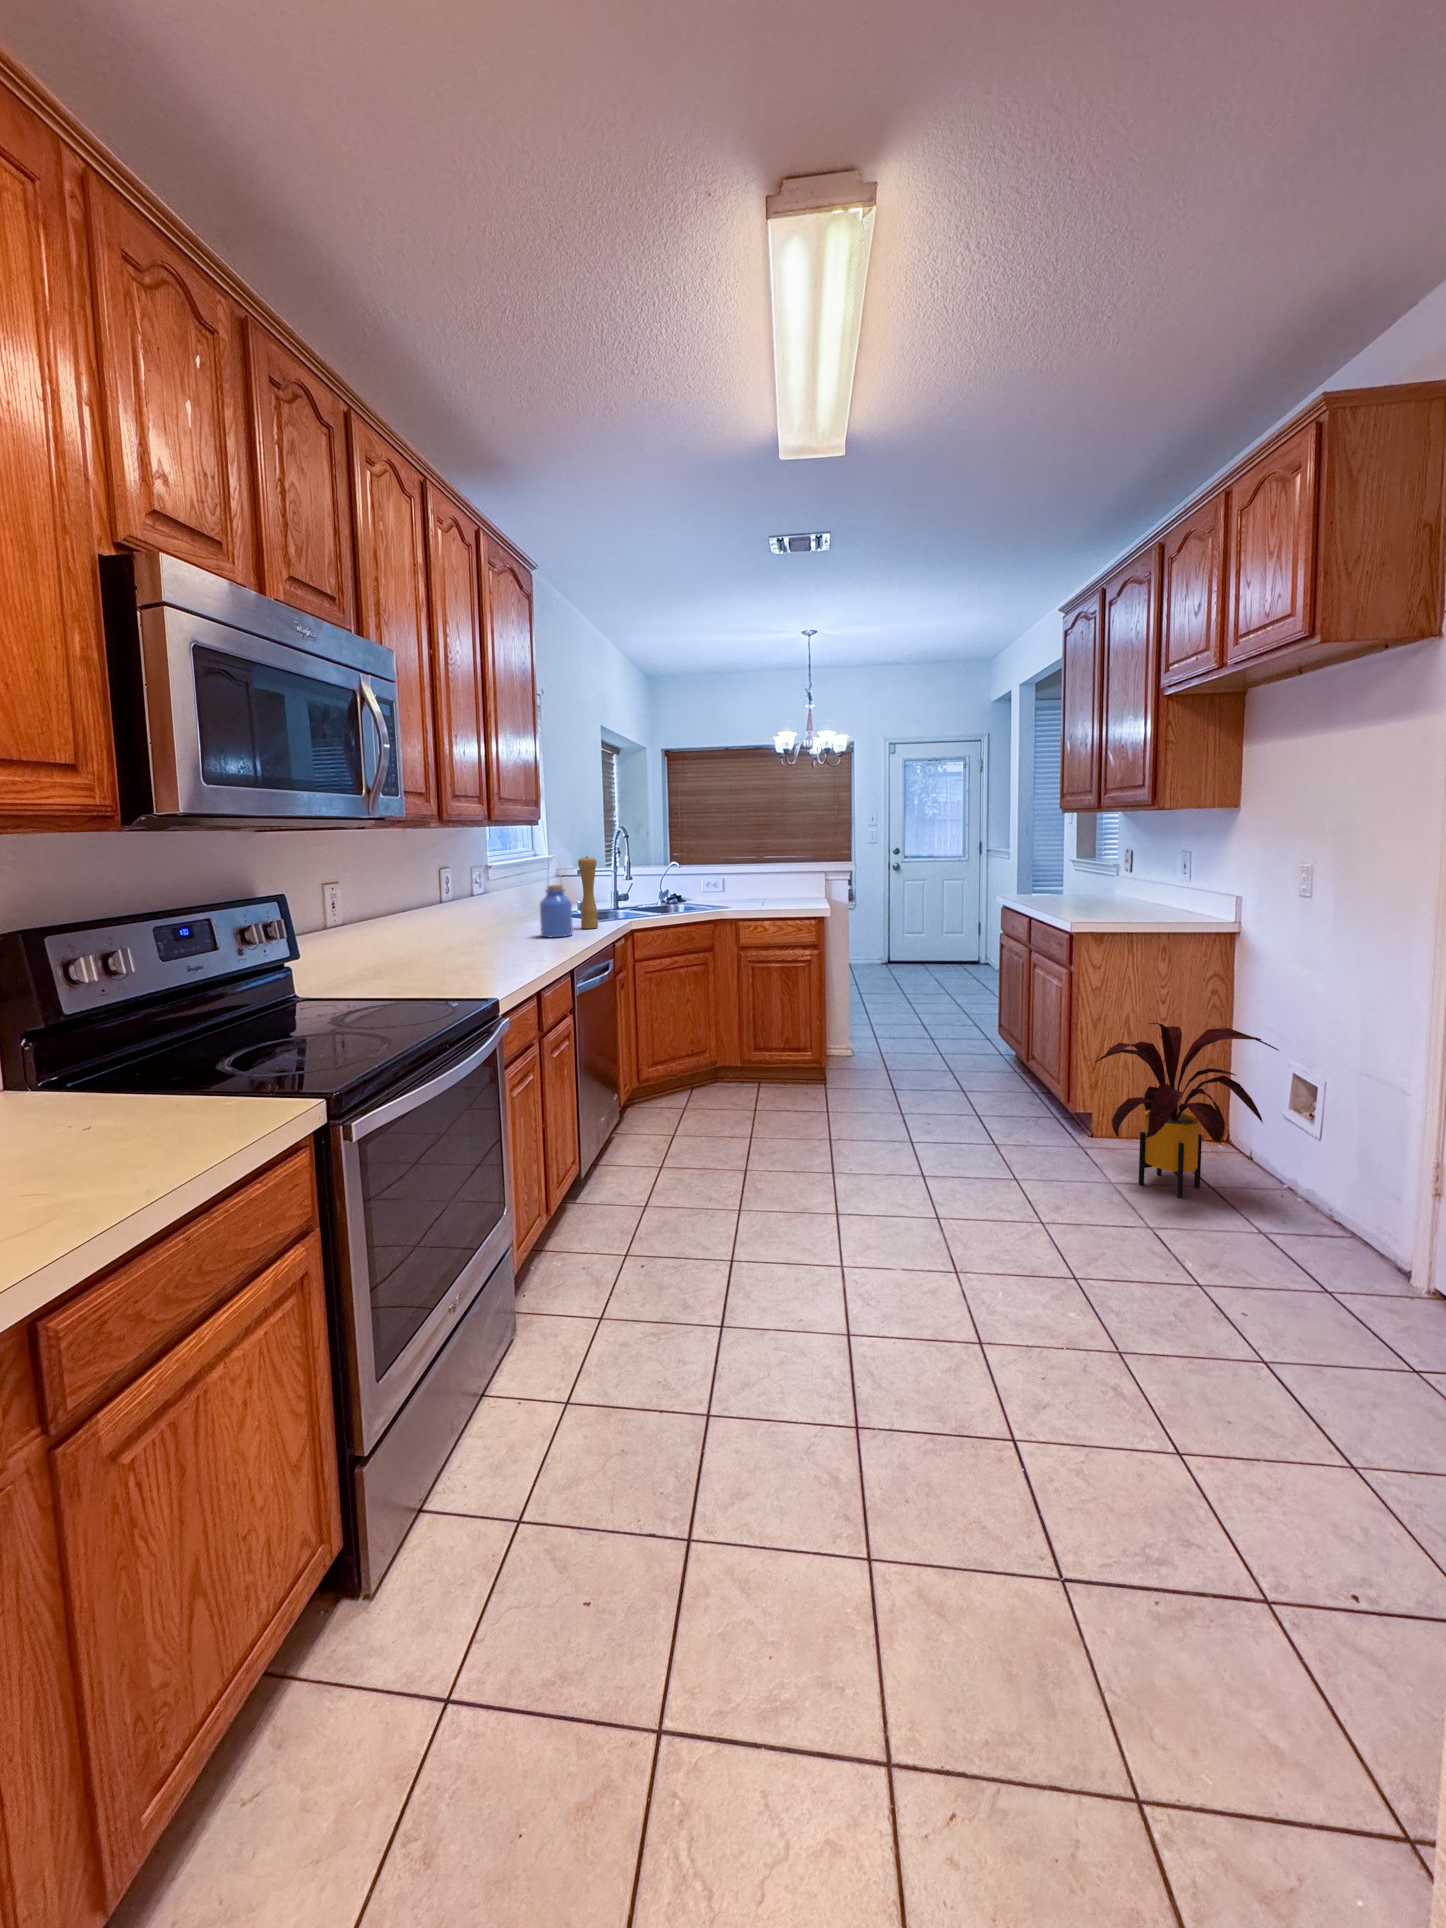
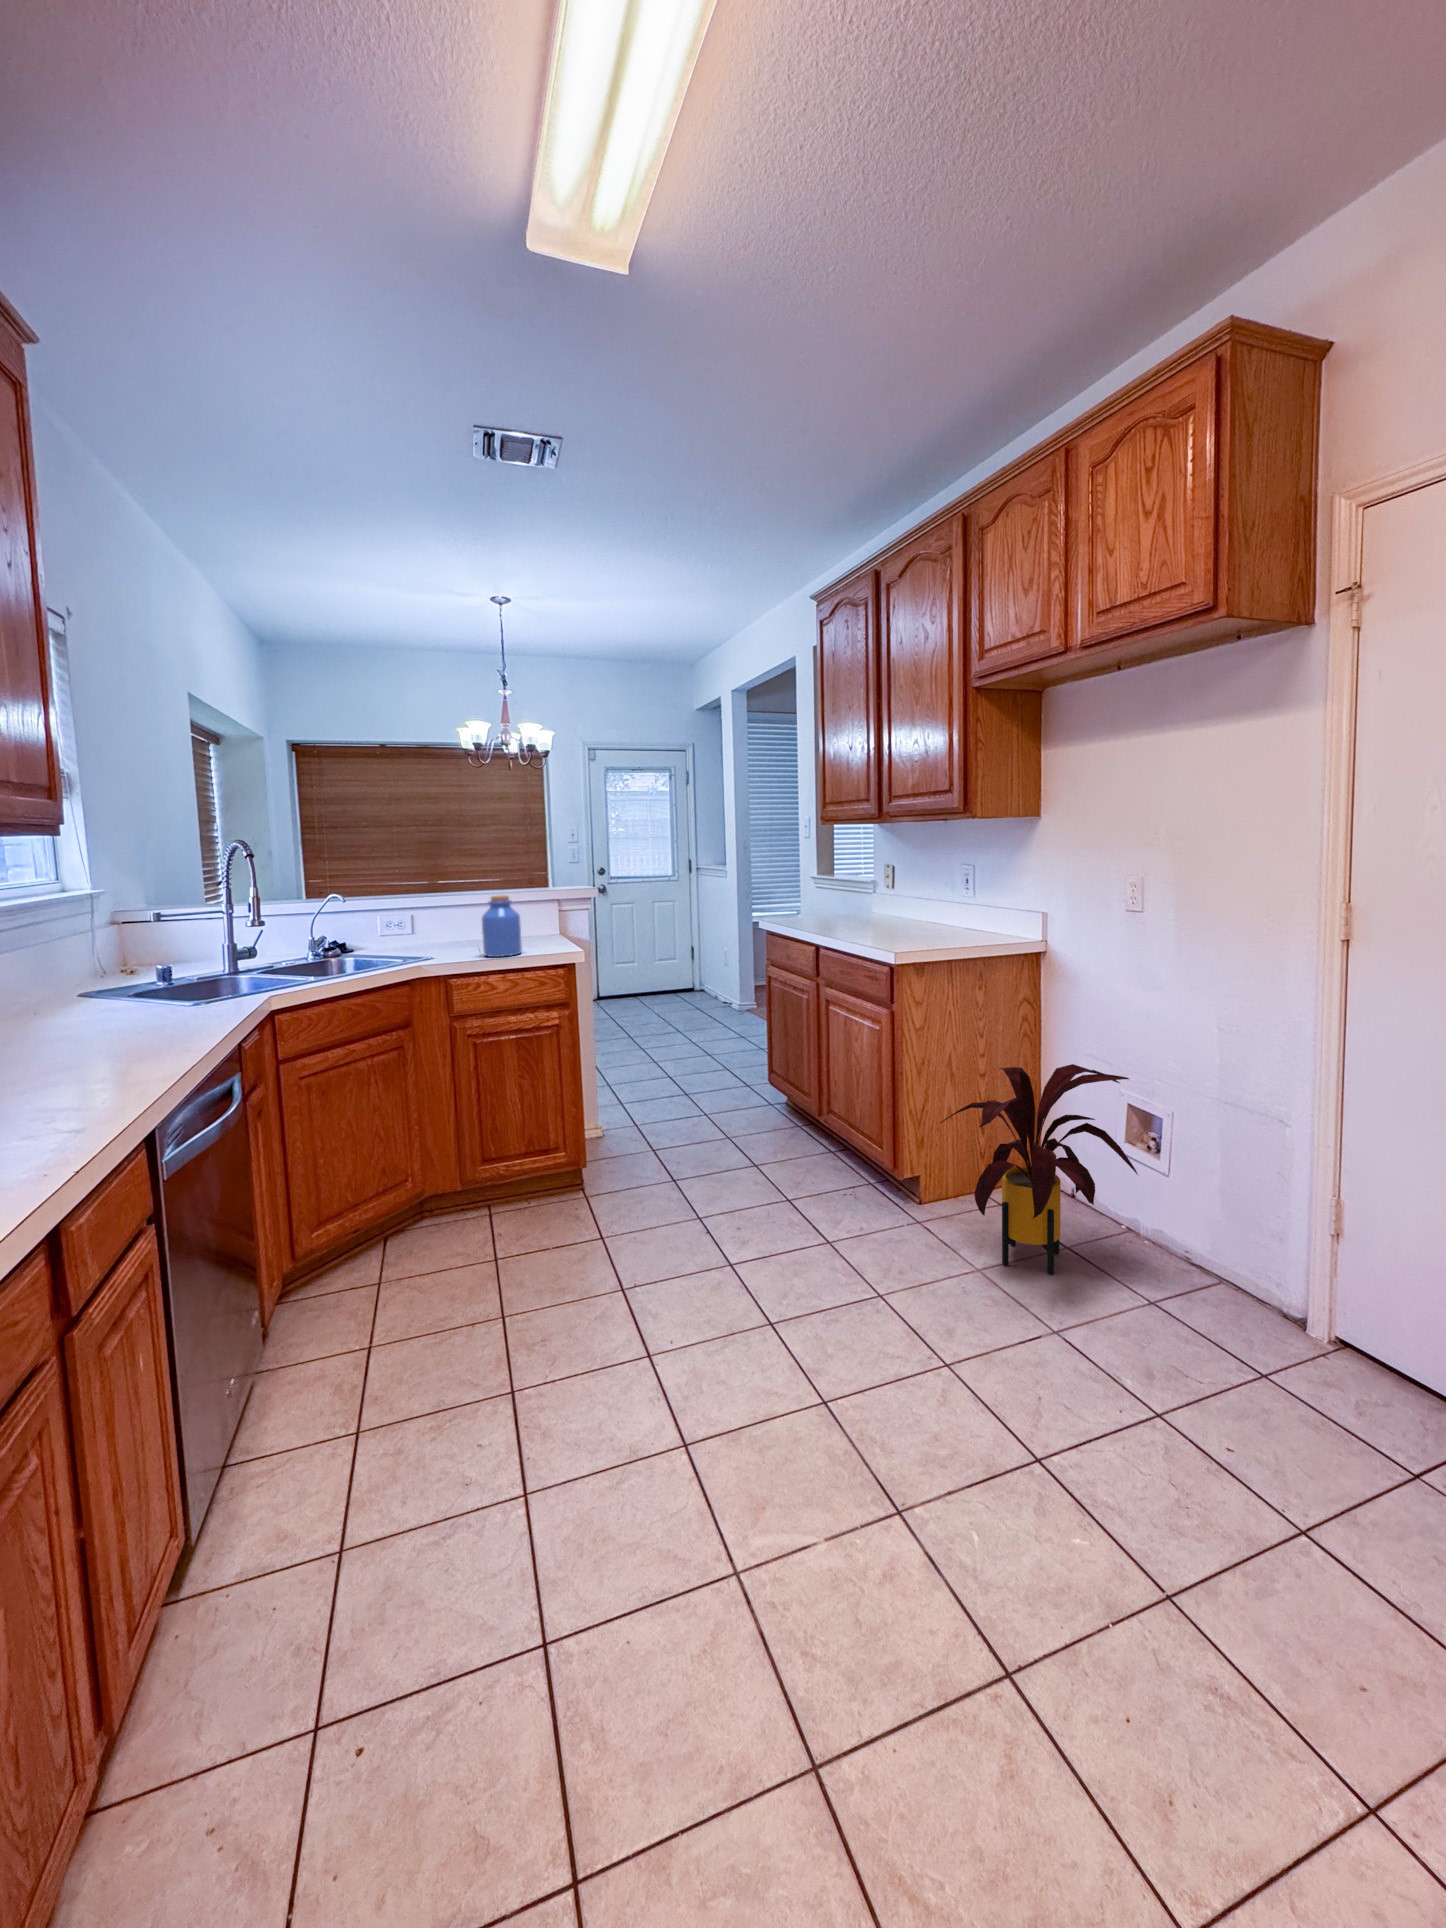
pepper mill: present [578,857,598,929] -> none [159,893,206,1021]
jar: present [540,885,573,937] -> present [482,896,522,957]

